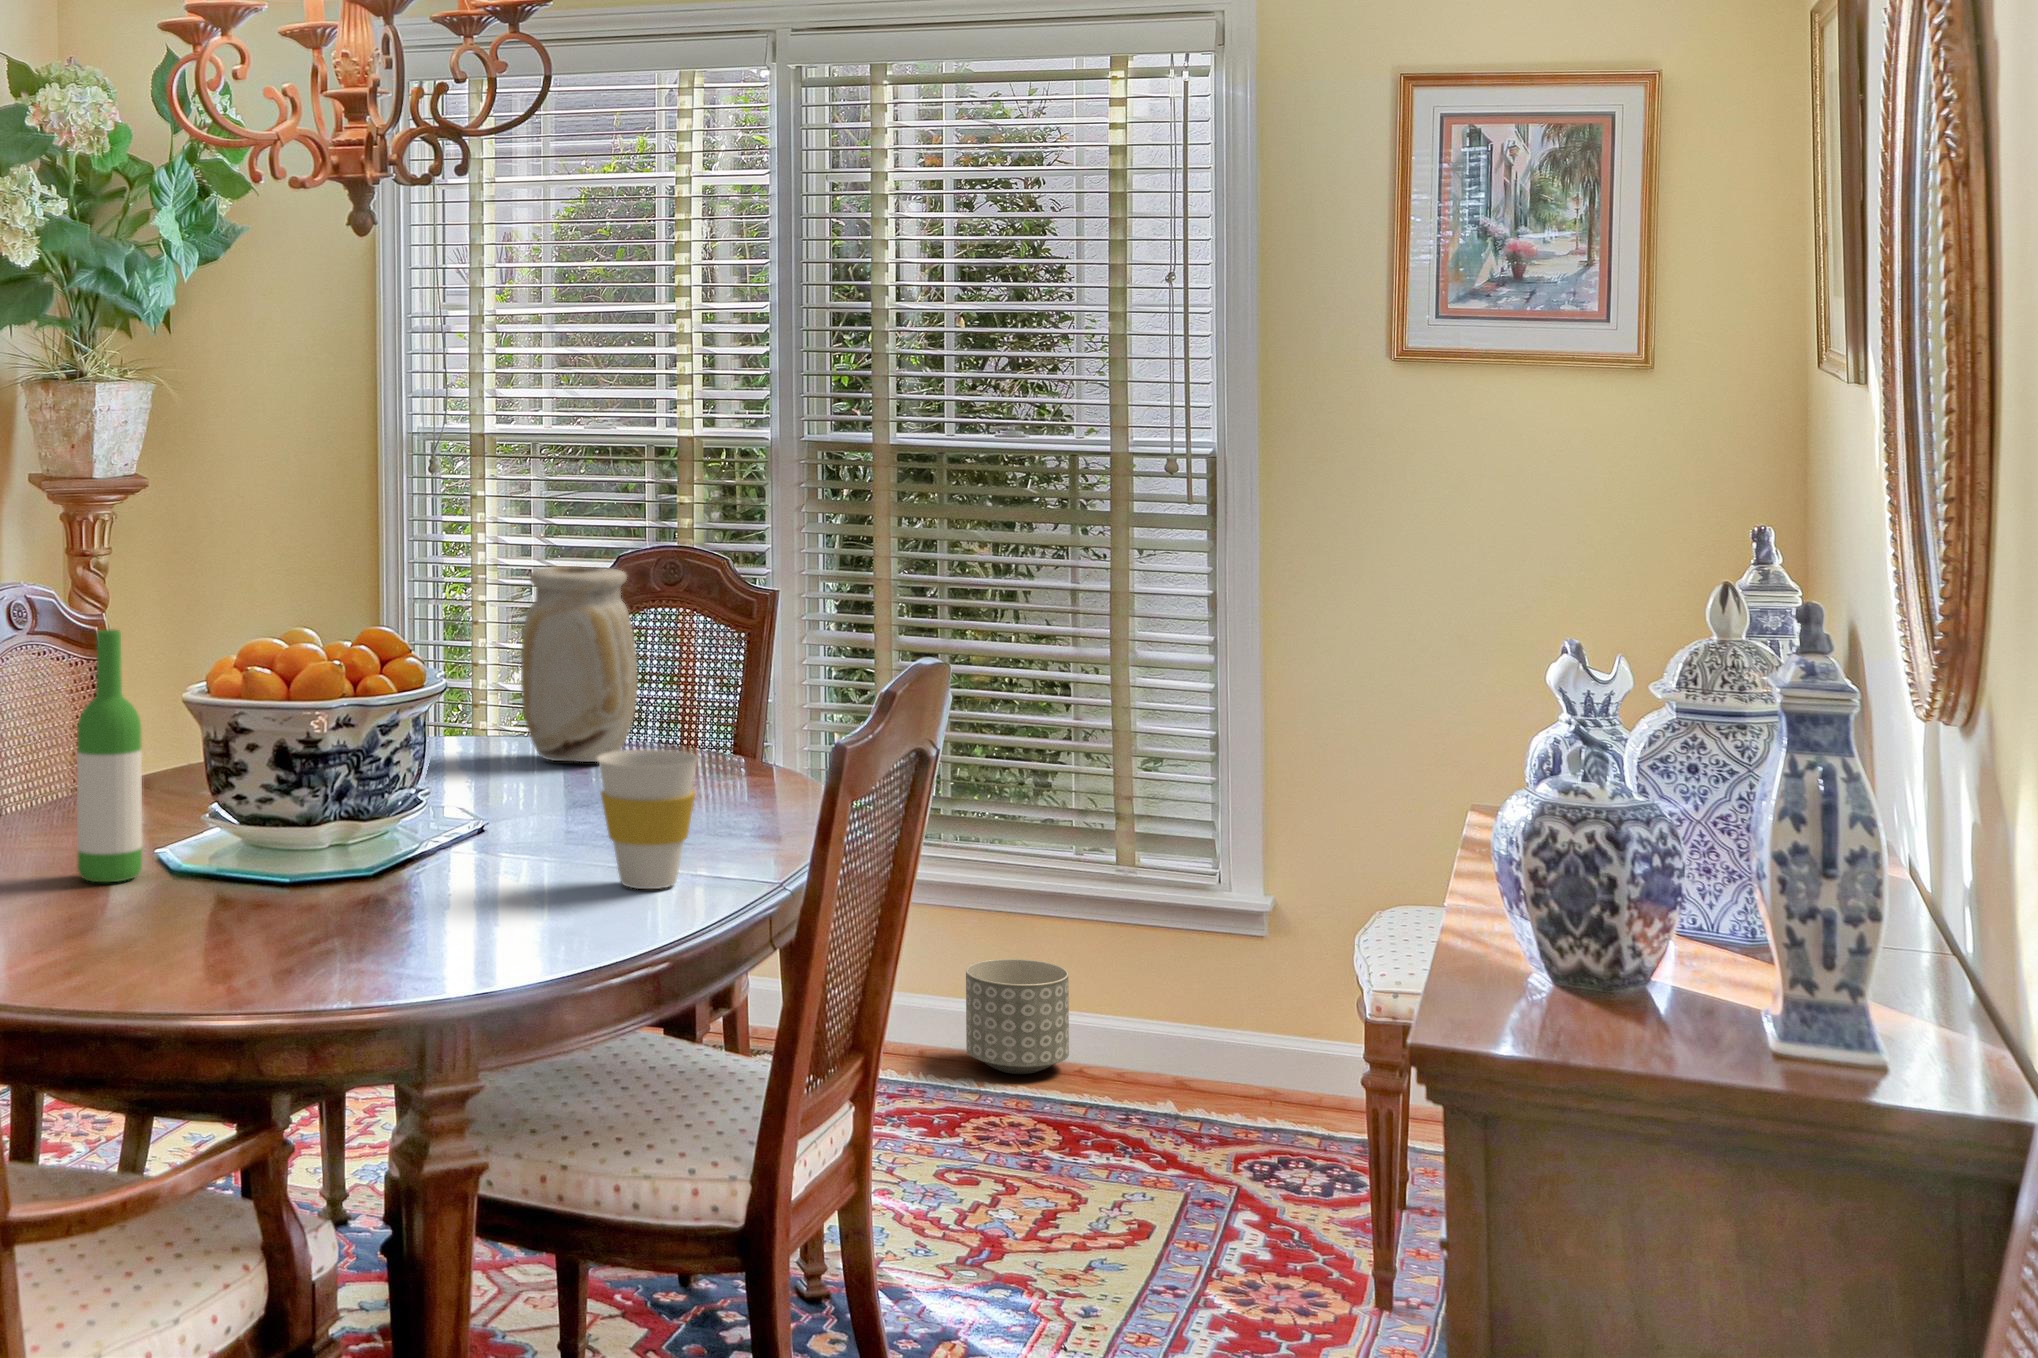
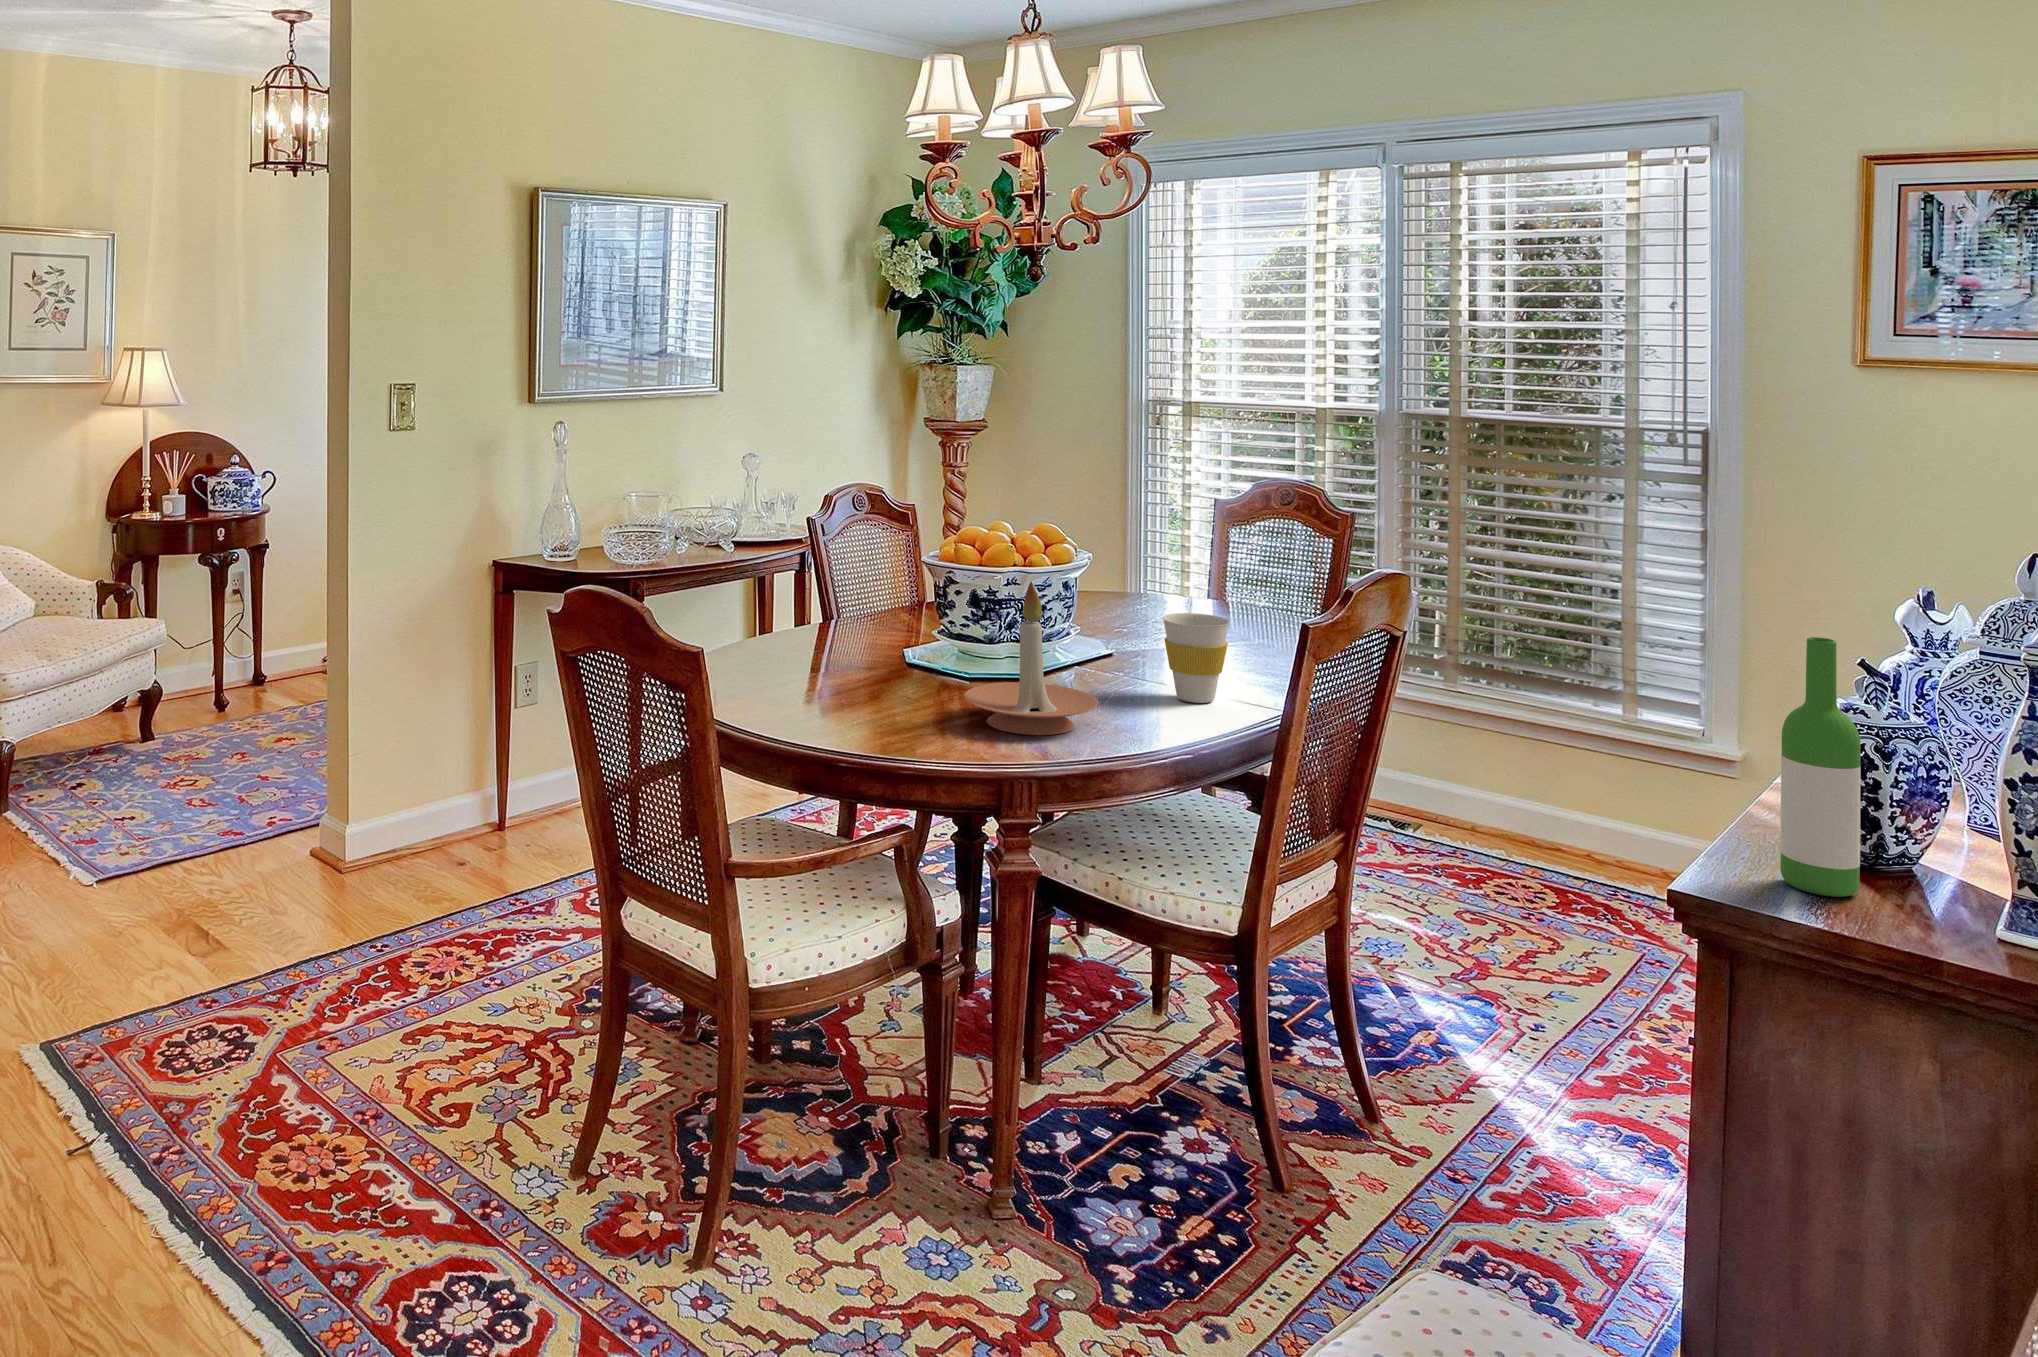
vase: present [521,566,638,762] -> none [1161,490,1238,615]
wine bottle: present [77,630,142,882] -> present [1780,637,1861,897]
candle holder: none [313,712,531,964] -> present [964,582,1098,735]
planter: present [966,959,1069,1074] -> none [1499,771,1579,853]

